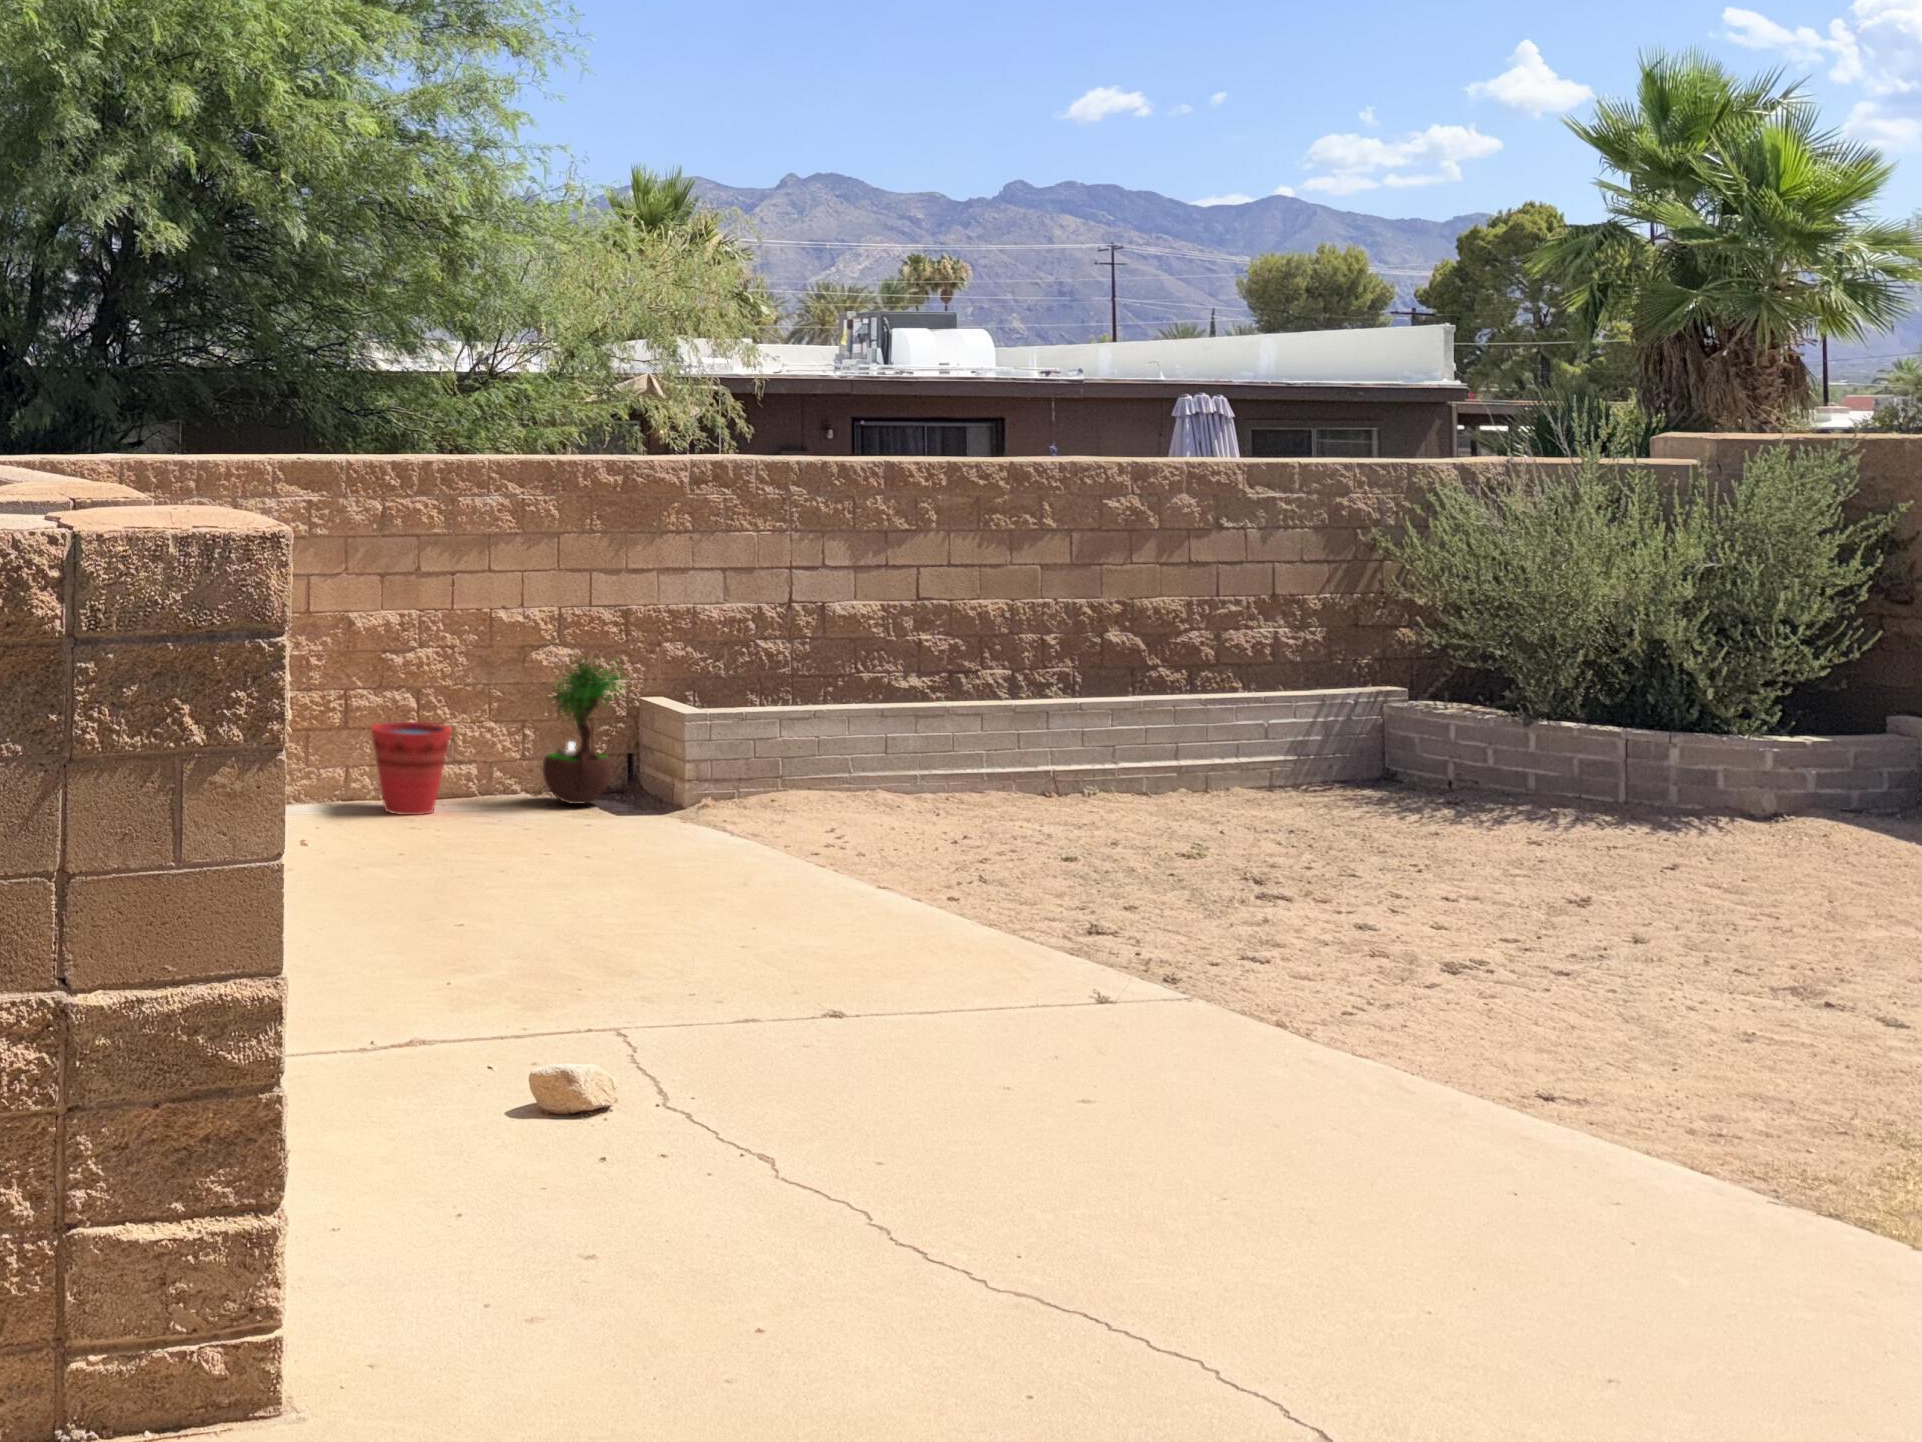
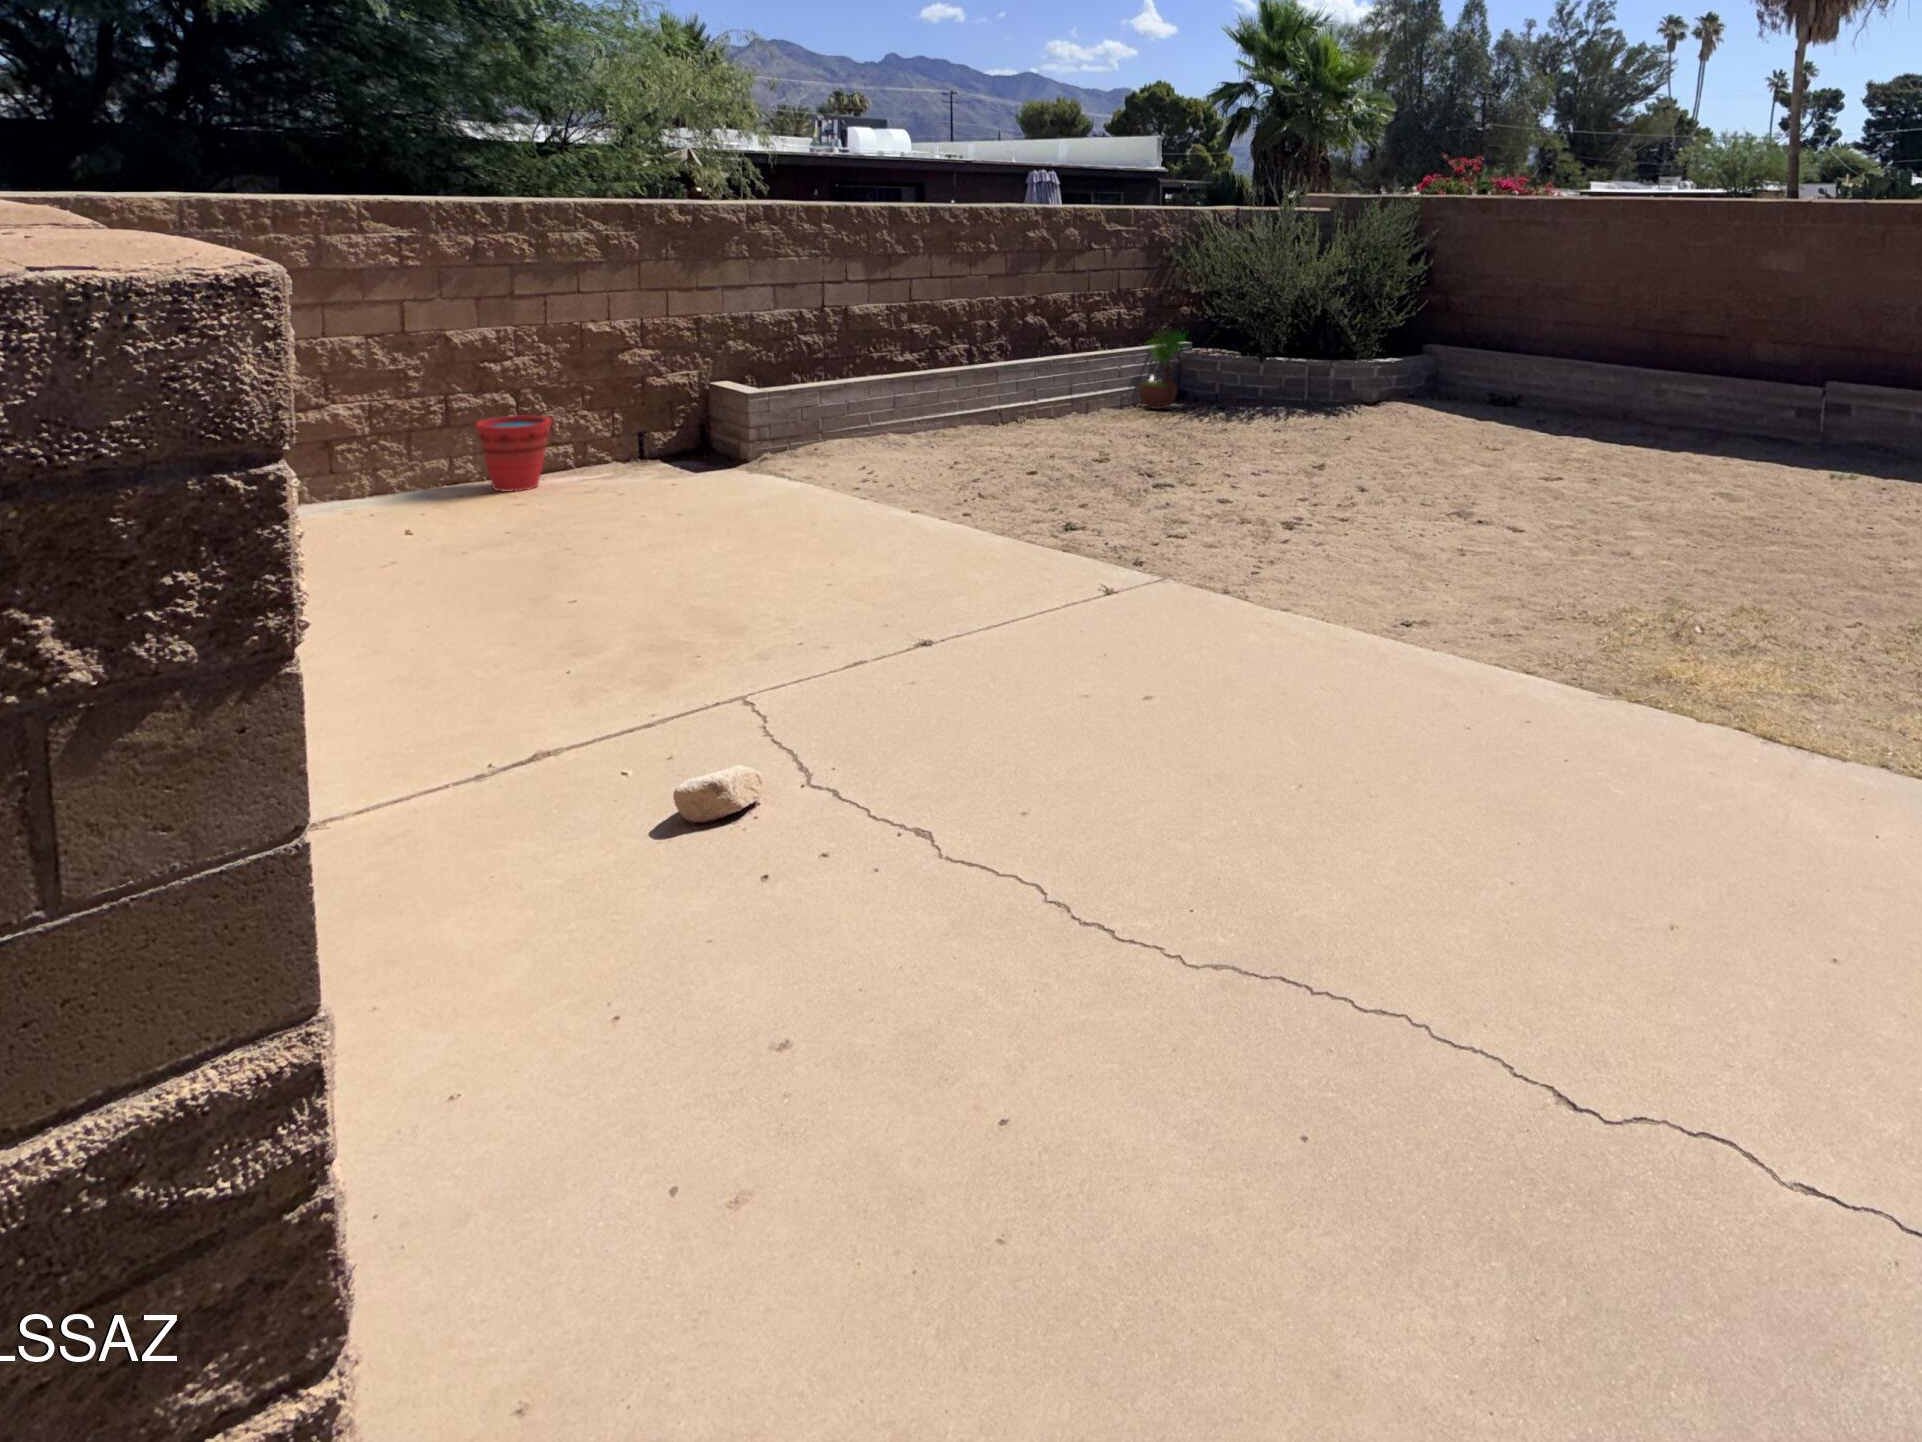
potted tree: present [543,654,624,804] -> present [1139,327,1187,409]

